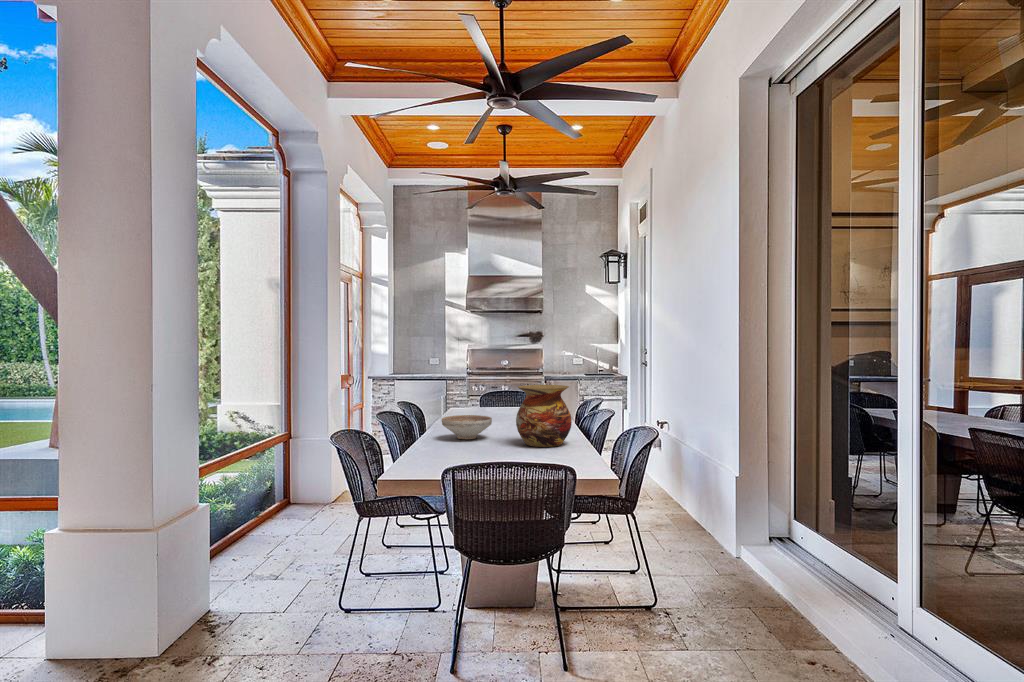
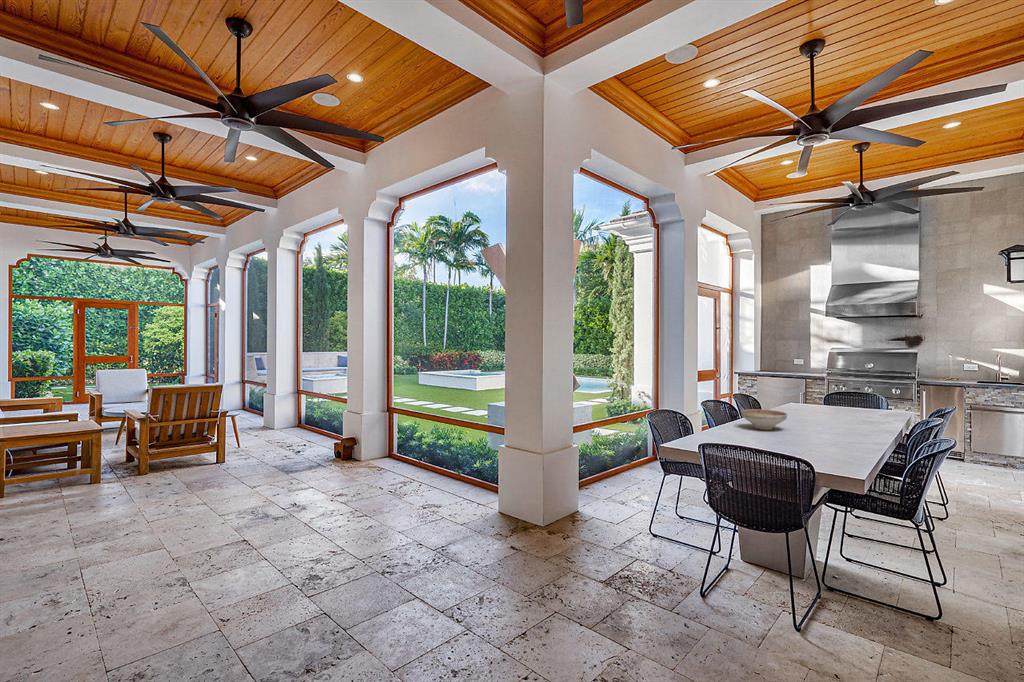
vase: present [516,385,572,447] -> none [800,389,858,445]

